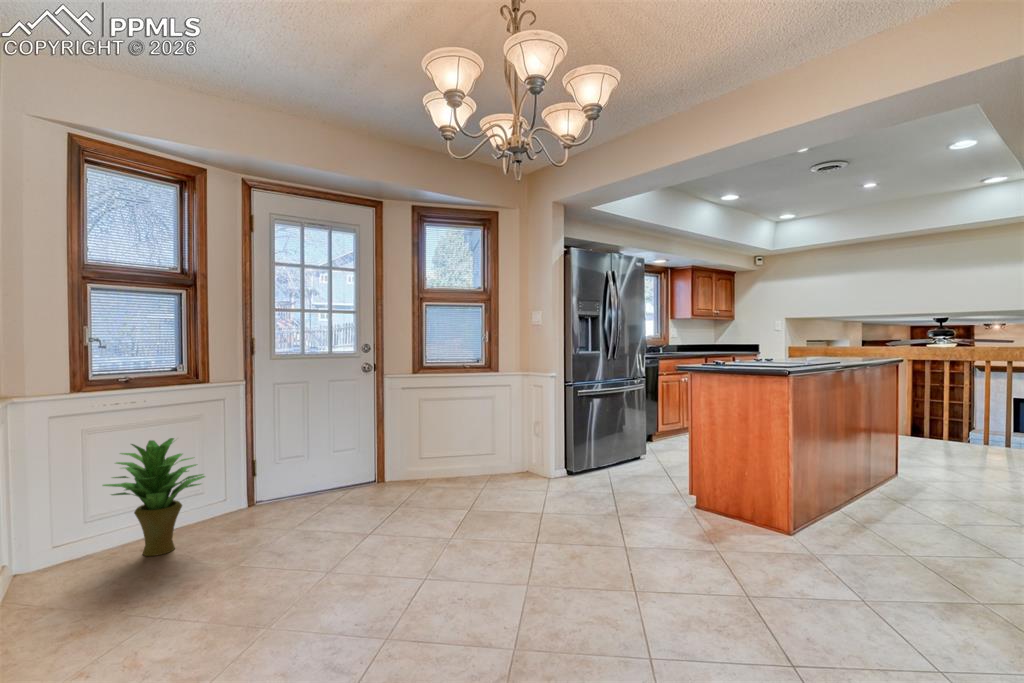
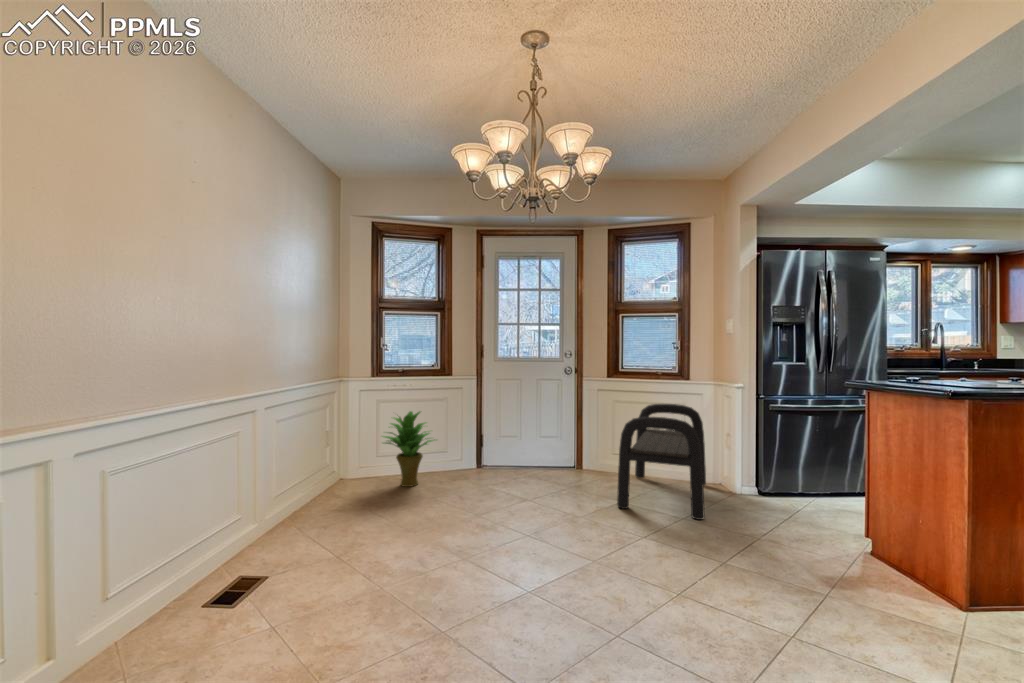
bench: none [447,399,547,516] -> present [617,404,706,520]

